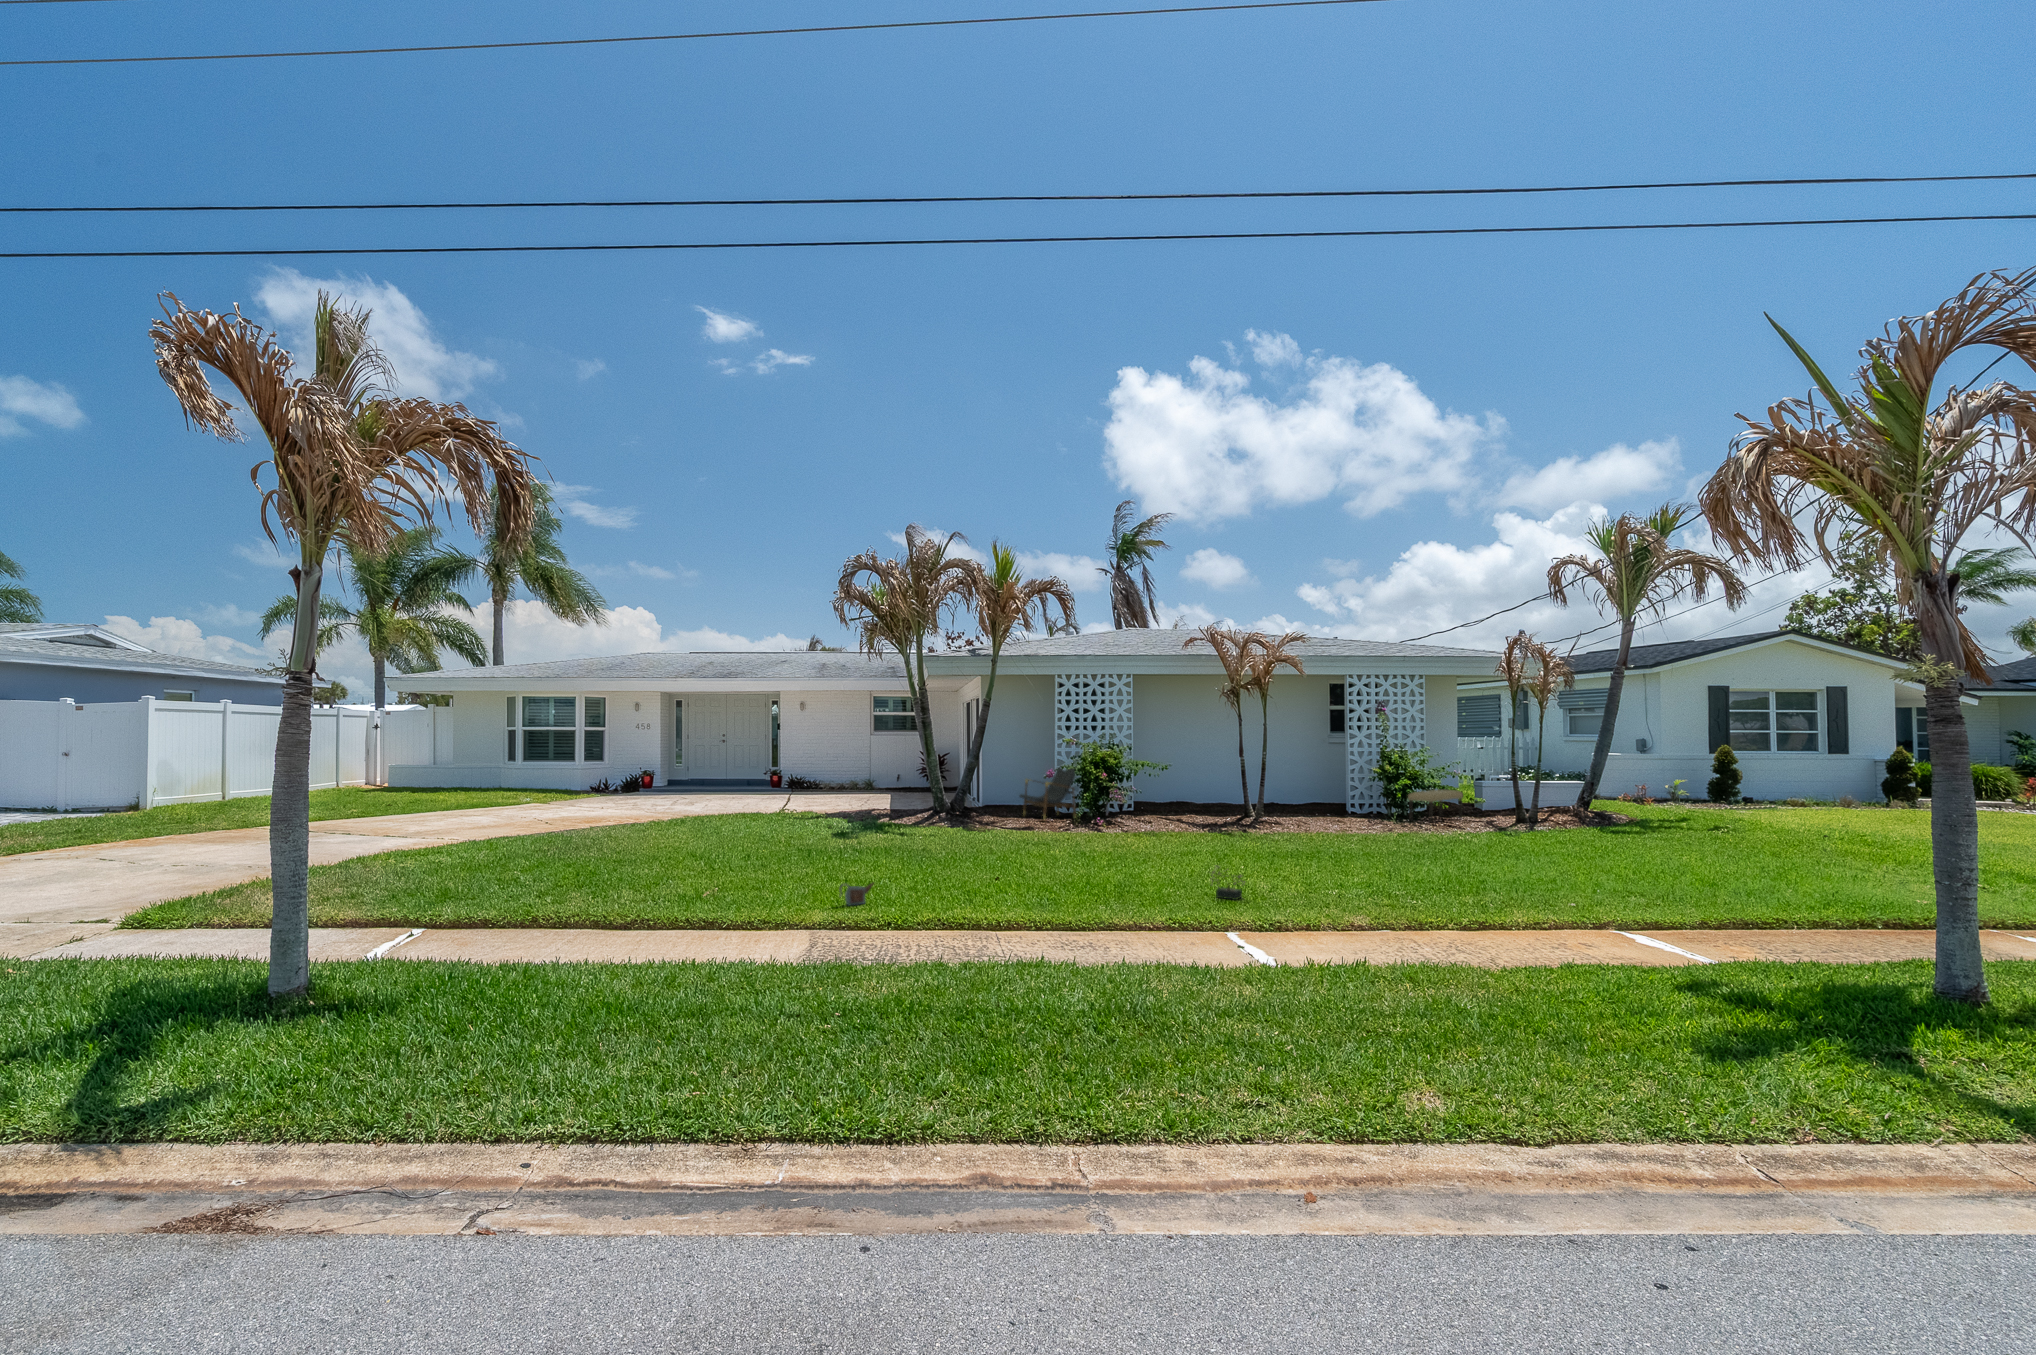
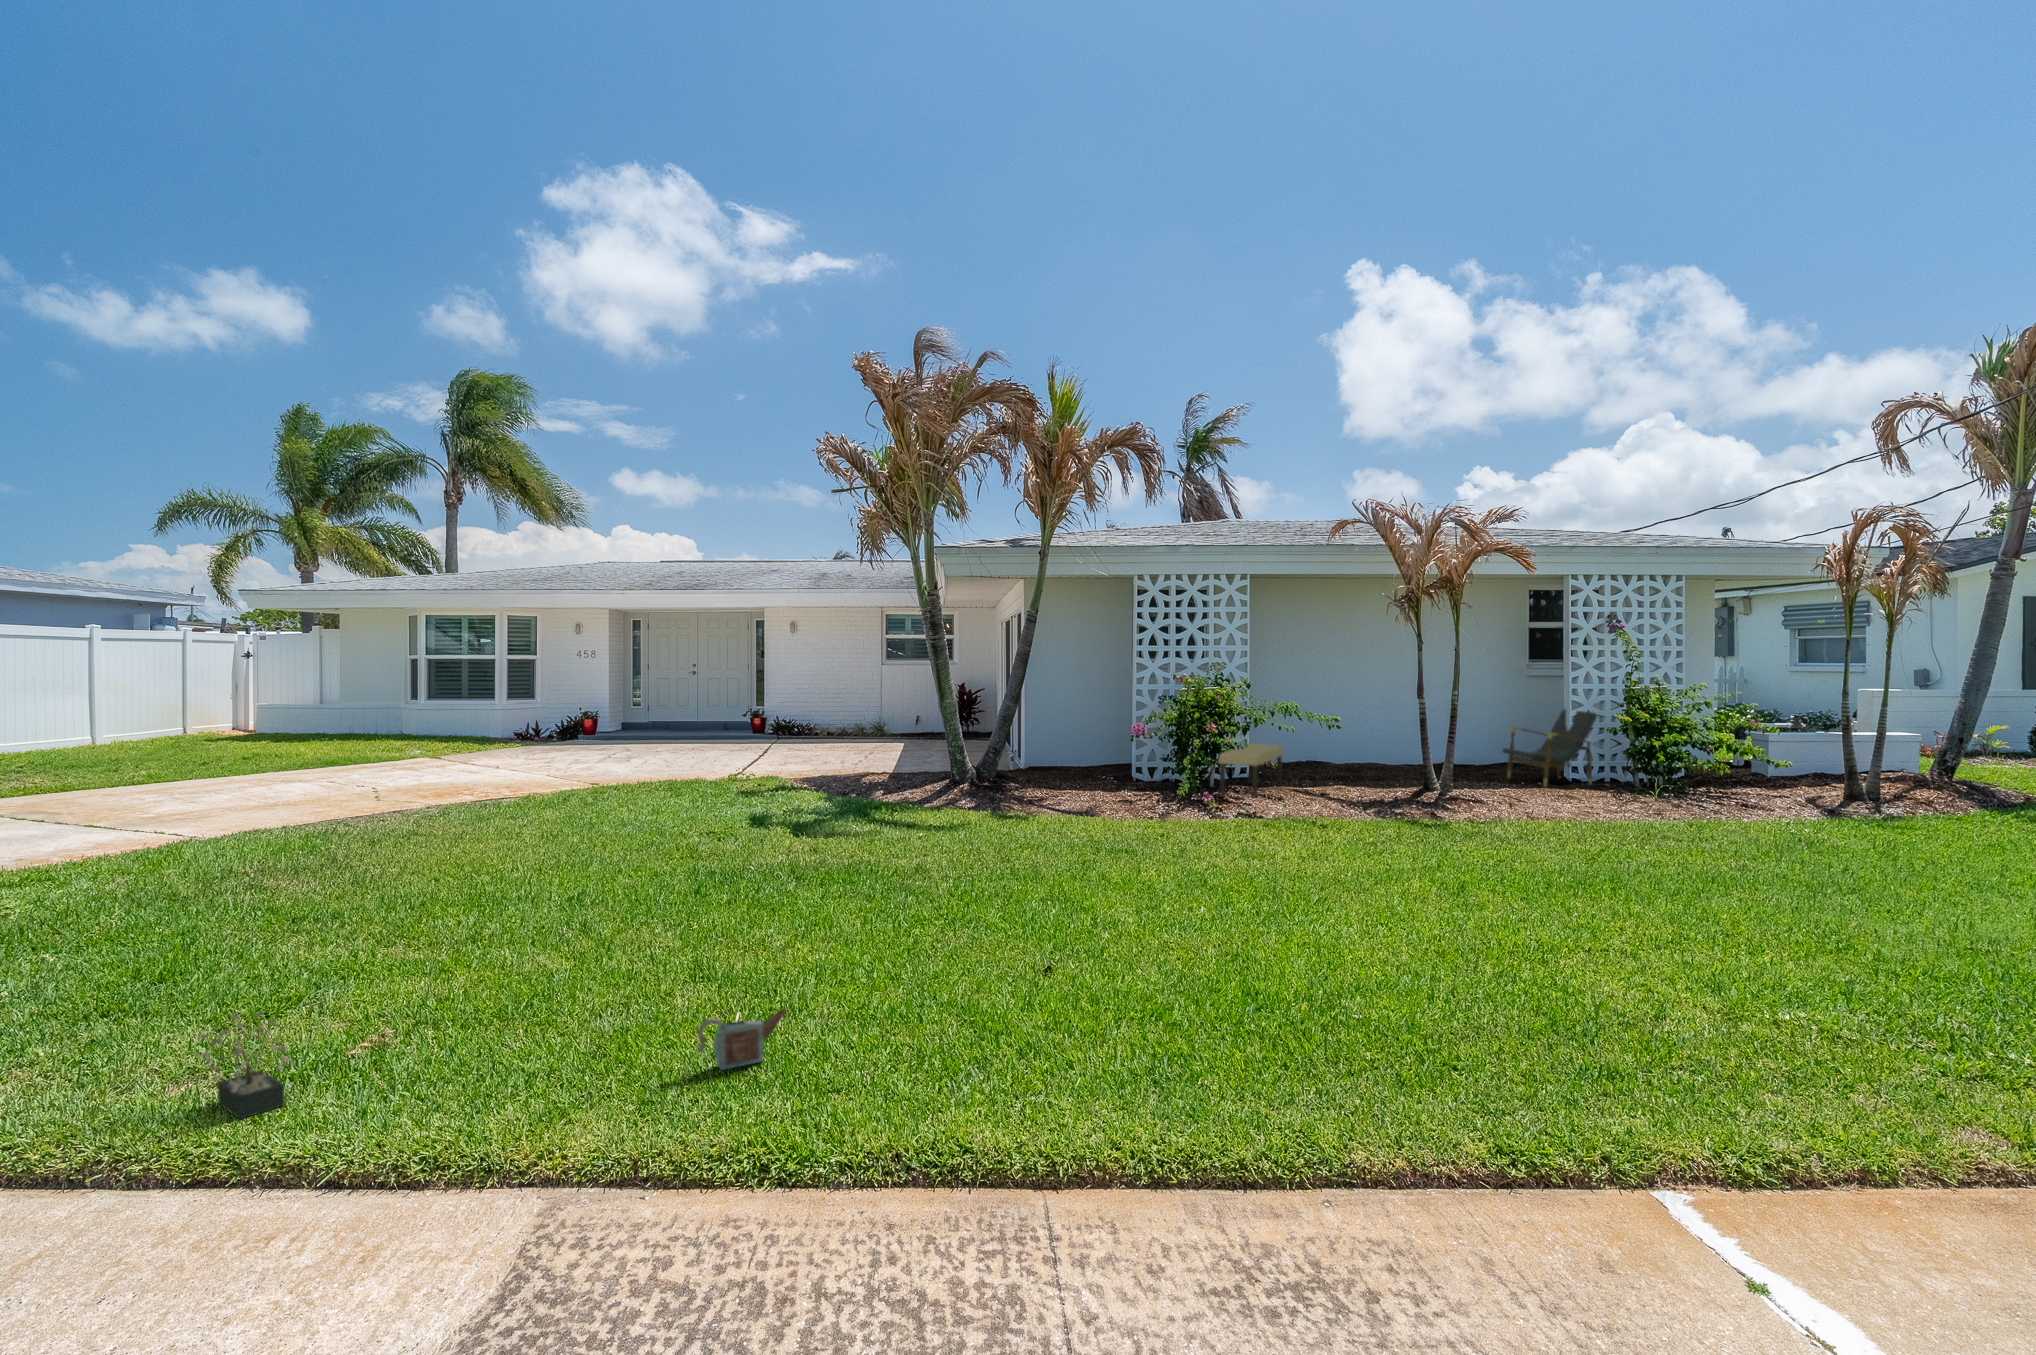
lounge chair: present [1020,767,1076,819] -> present [1503,709,1597,786]
bench: present [1408,789,1463,822] -> present [1219,743,1283,798]
decorative plant: present [1212,865,1245,900] -> present [196,1011,295,1119]

